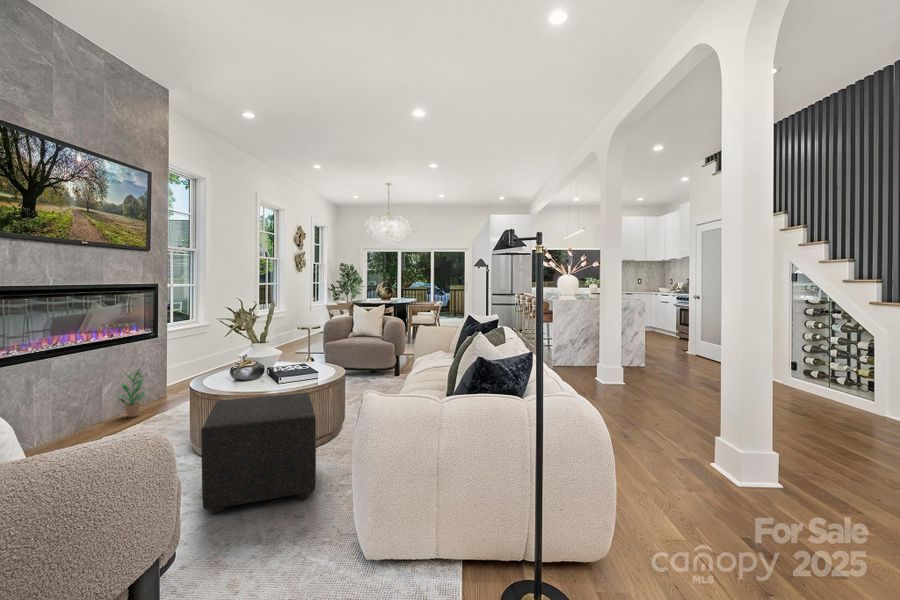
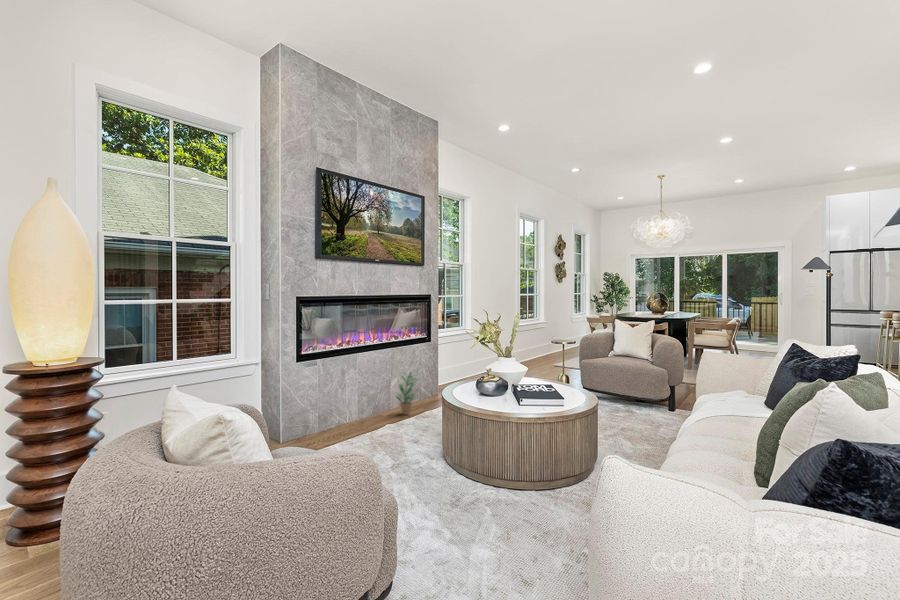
ottoman: present [201,393,316,514] -> none [433,416,551,551]

